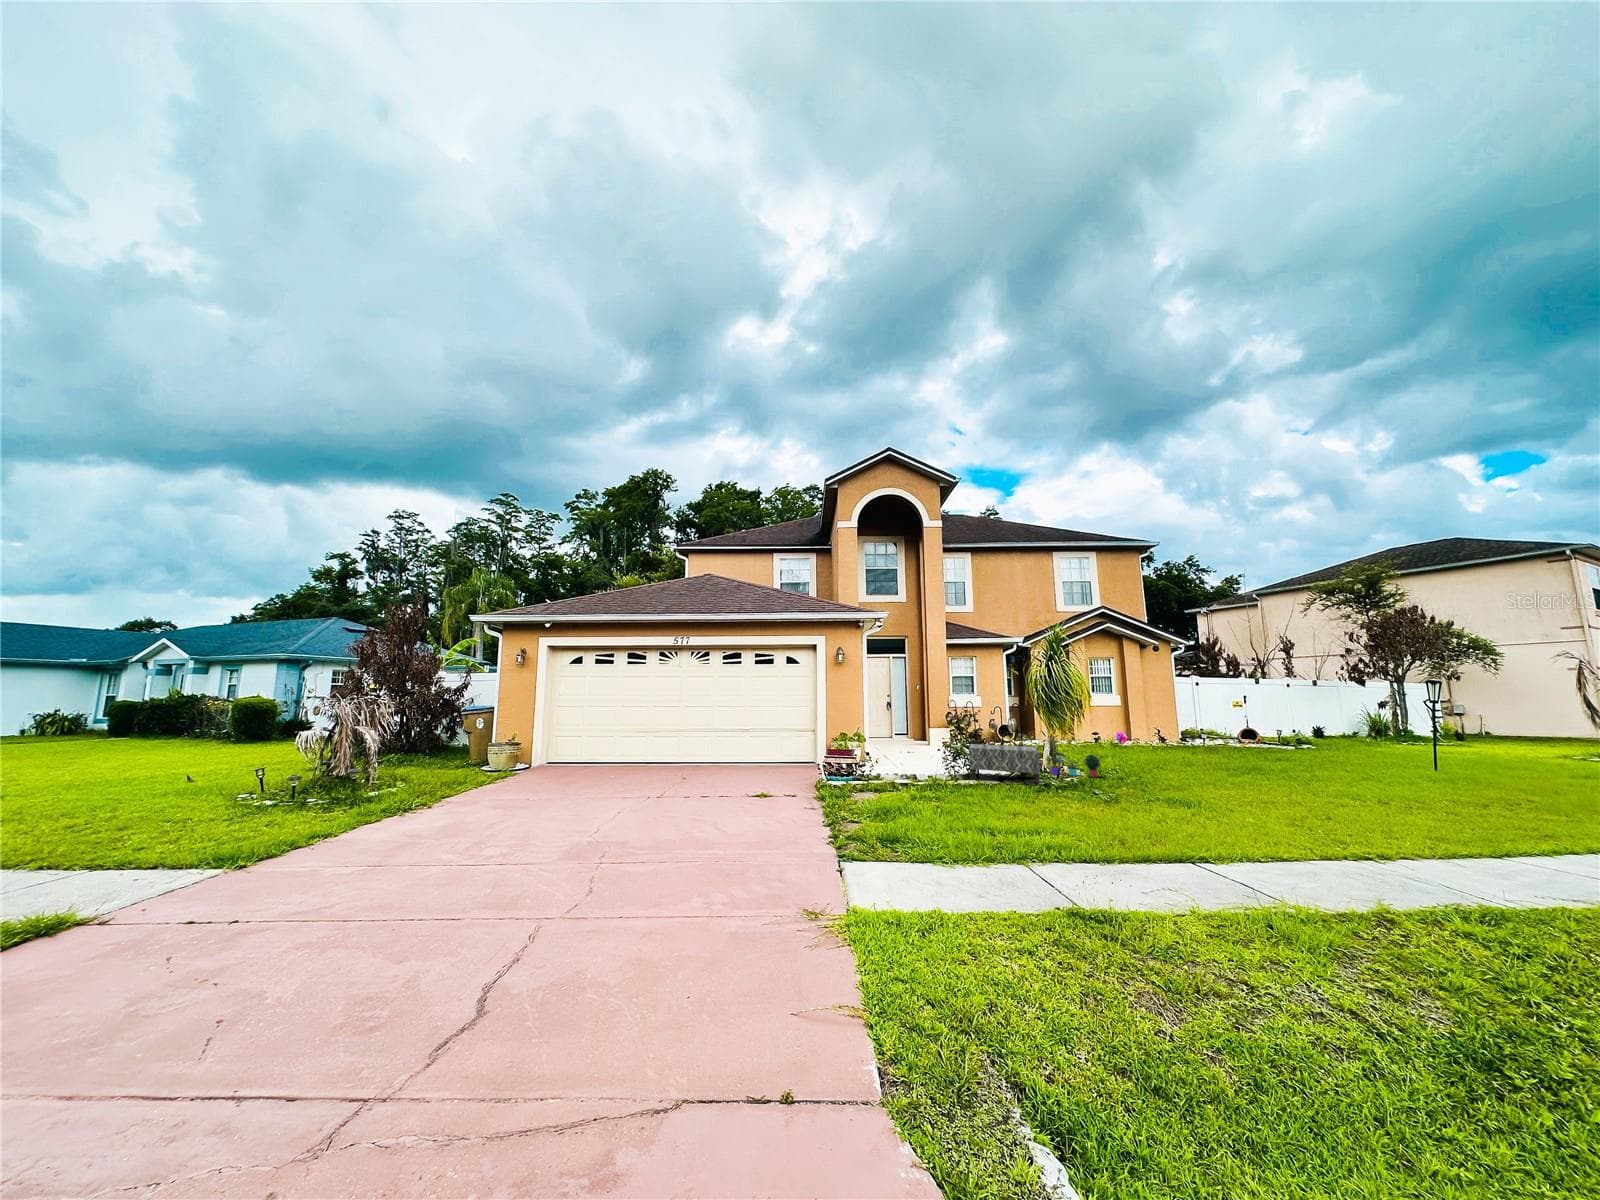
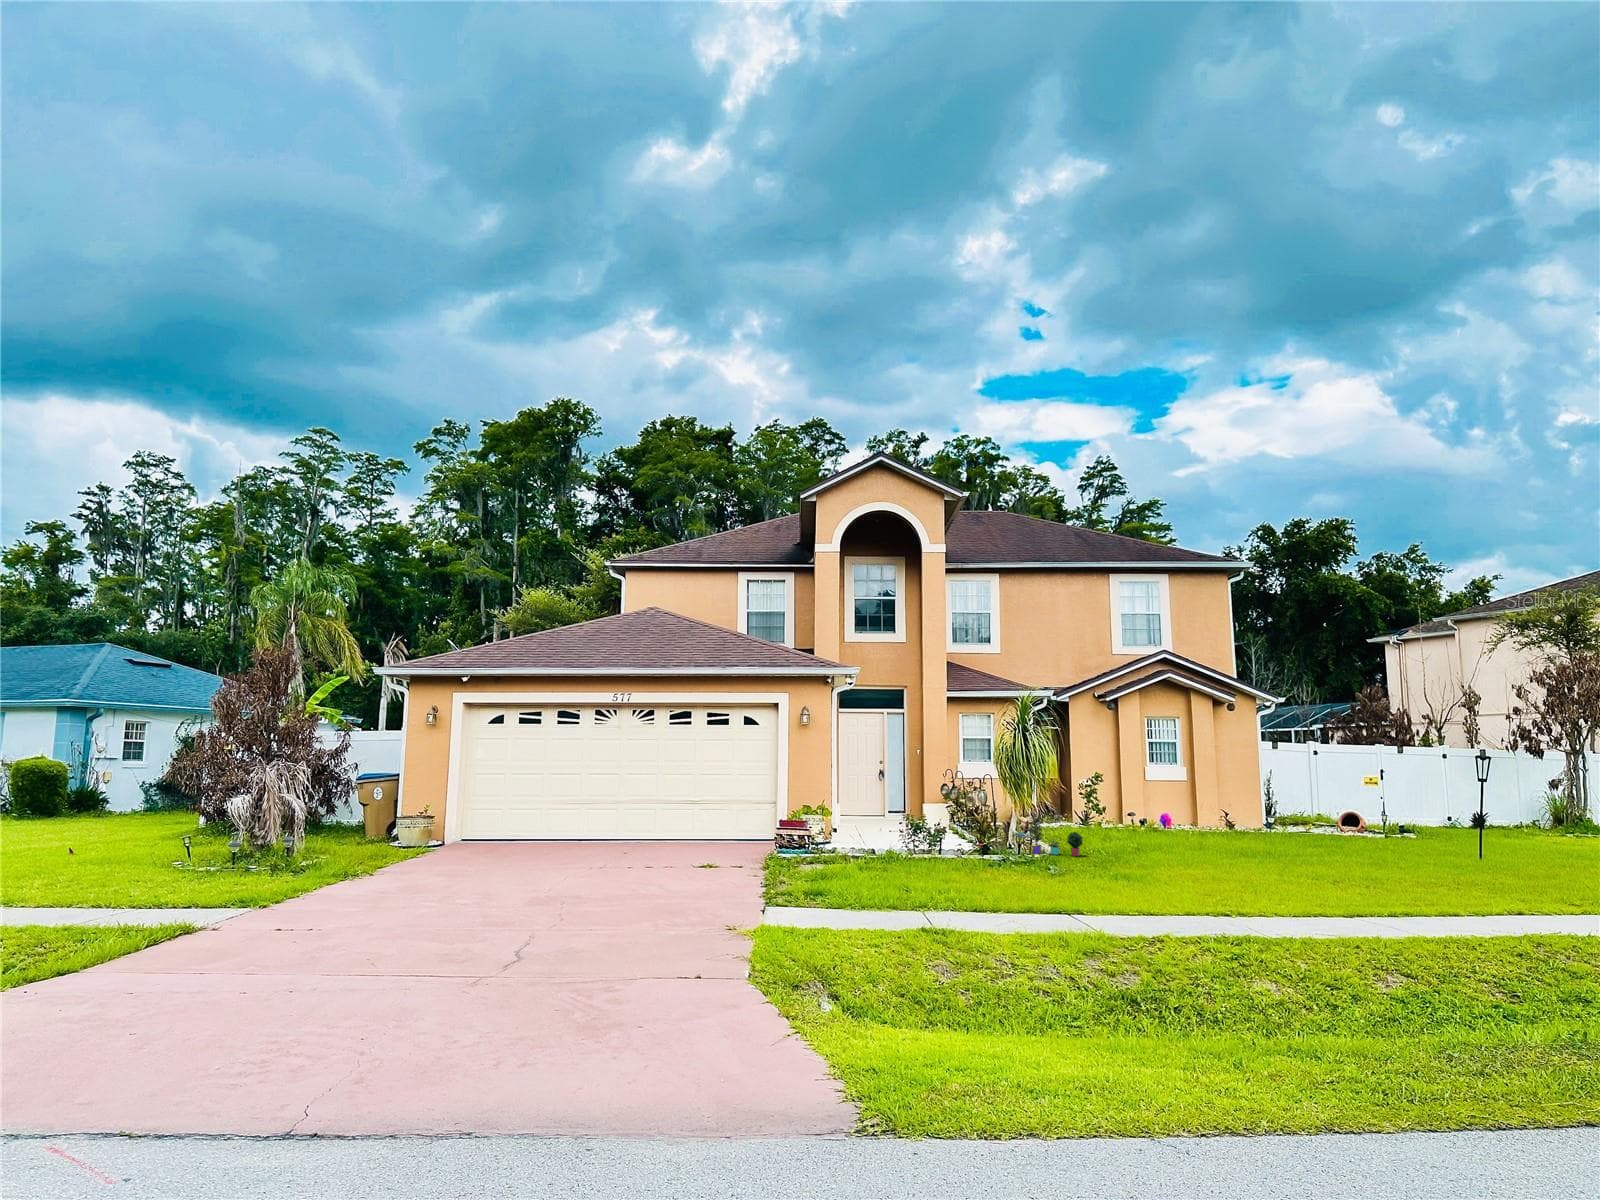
bench: present [969,744,1040,783] -> none [938,819,1013,860]

